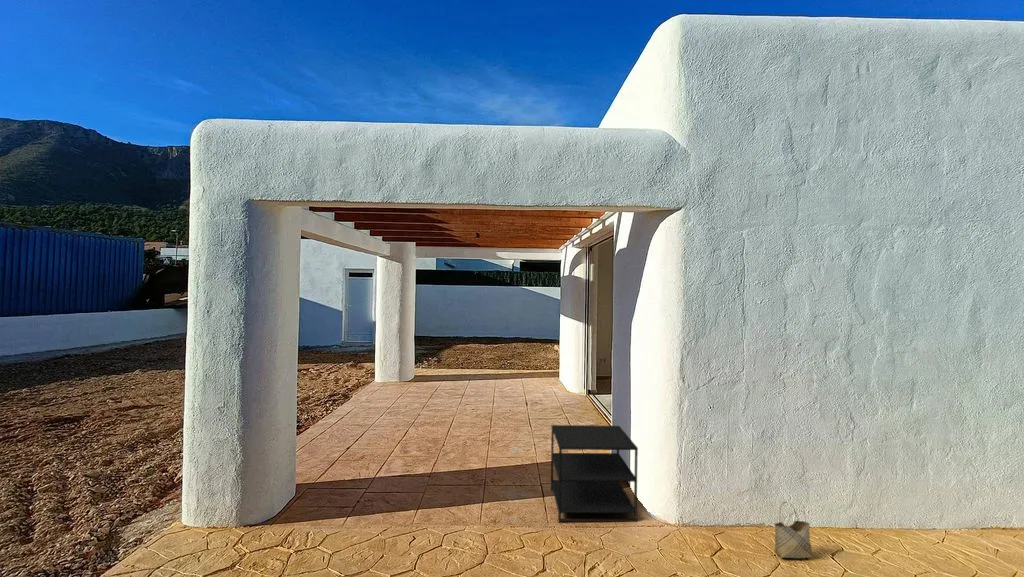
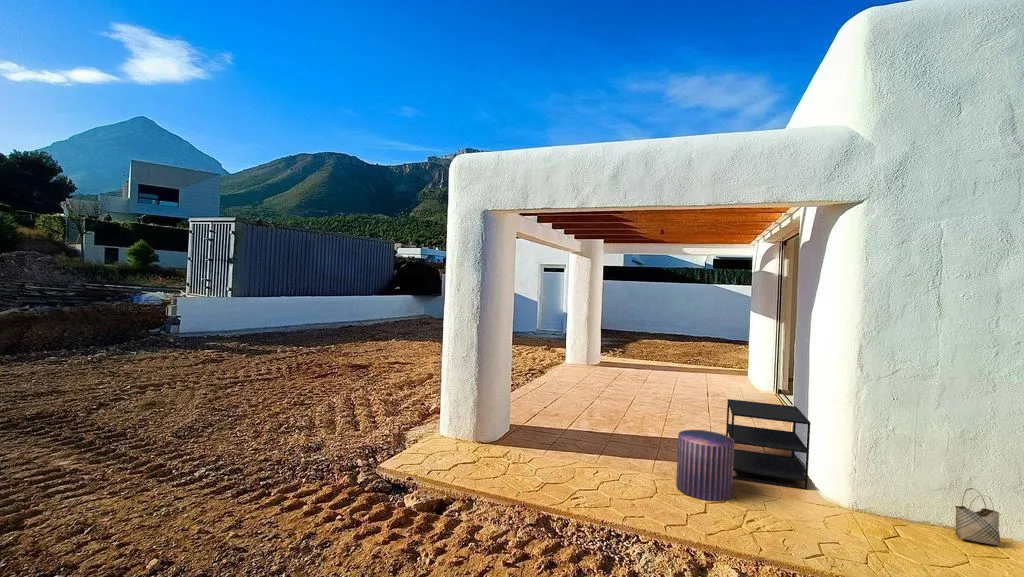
pouf: none [501,473,565,564] -> present [676,430,734,501]

